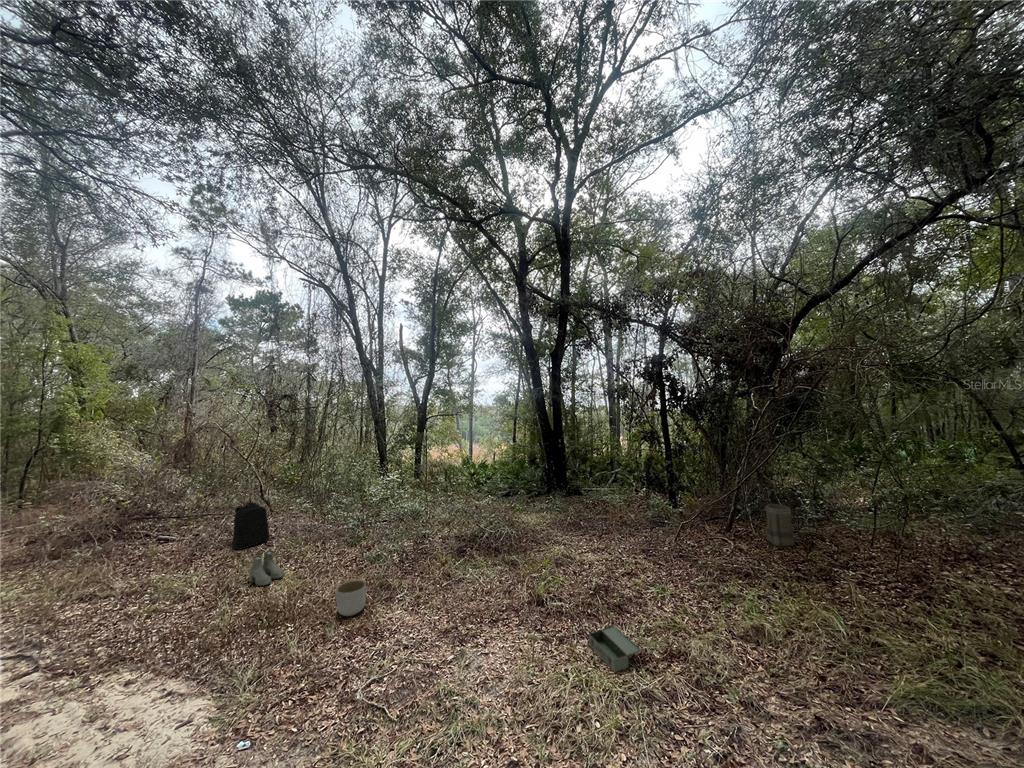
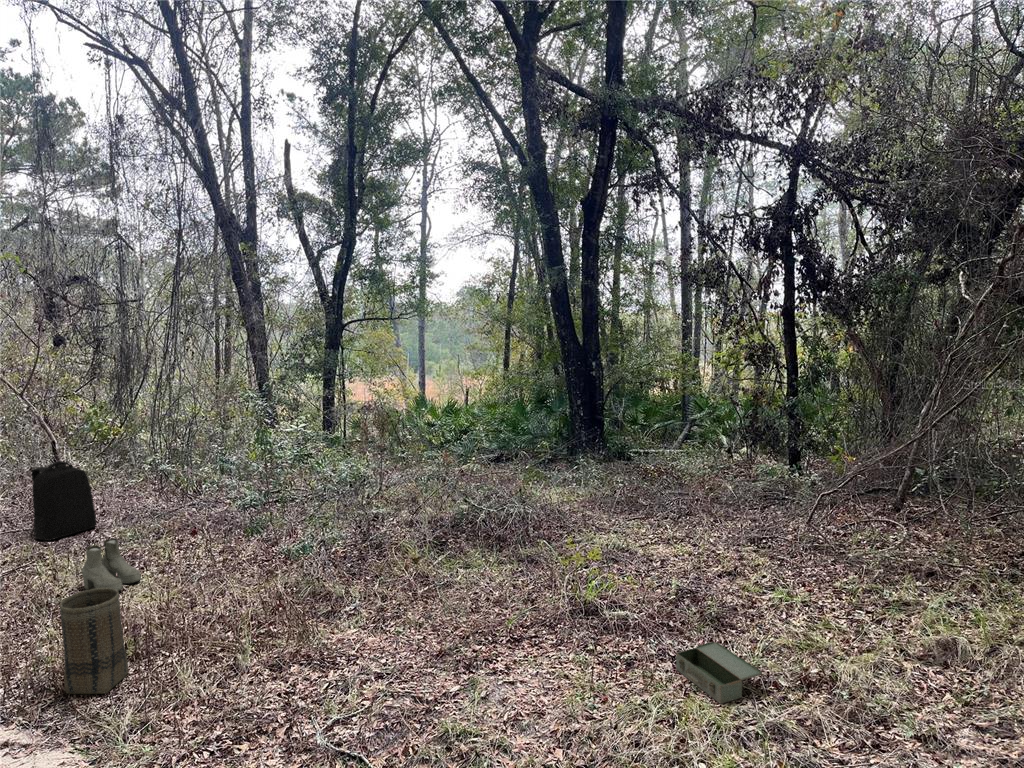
basket: present [766,504,794,546] -> present [60,588,128,694]
planter: present [336,580,366,616] -> none [246,581,295,636]

